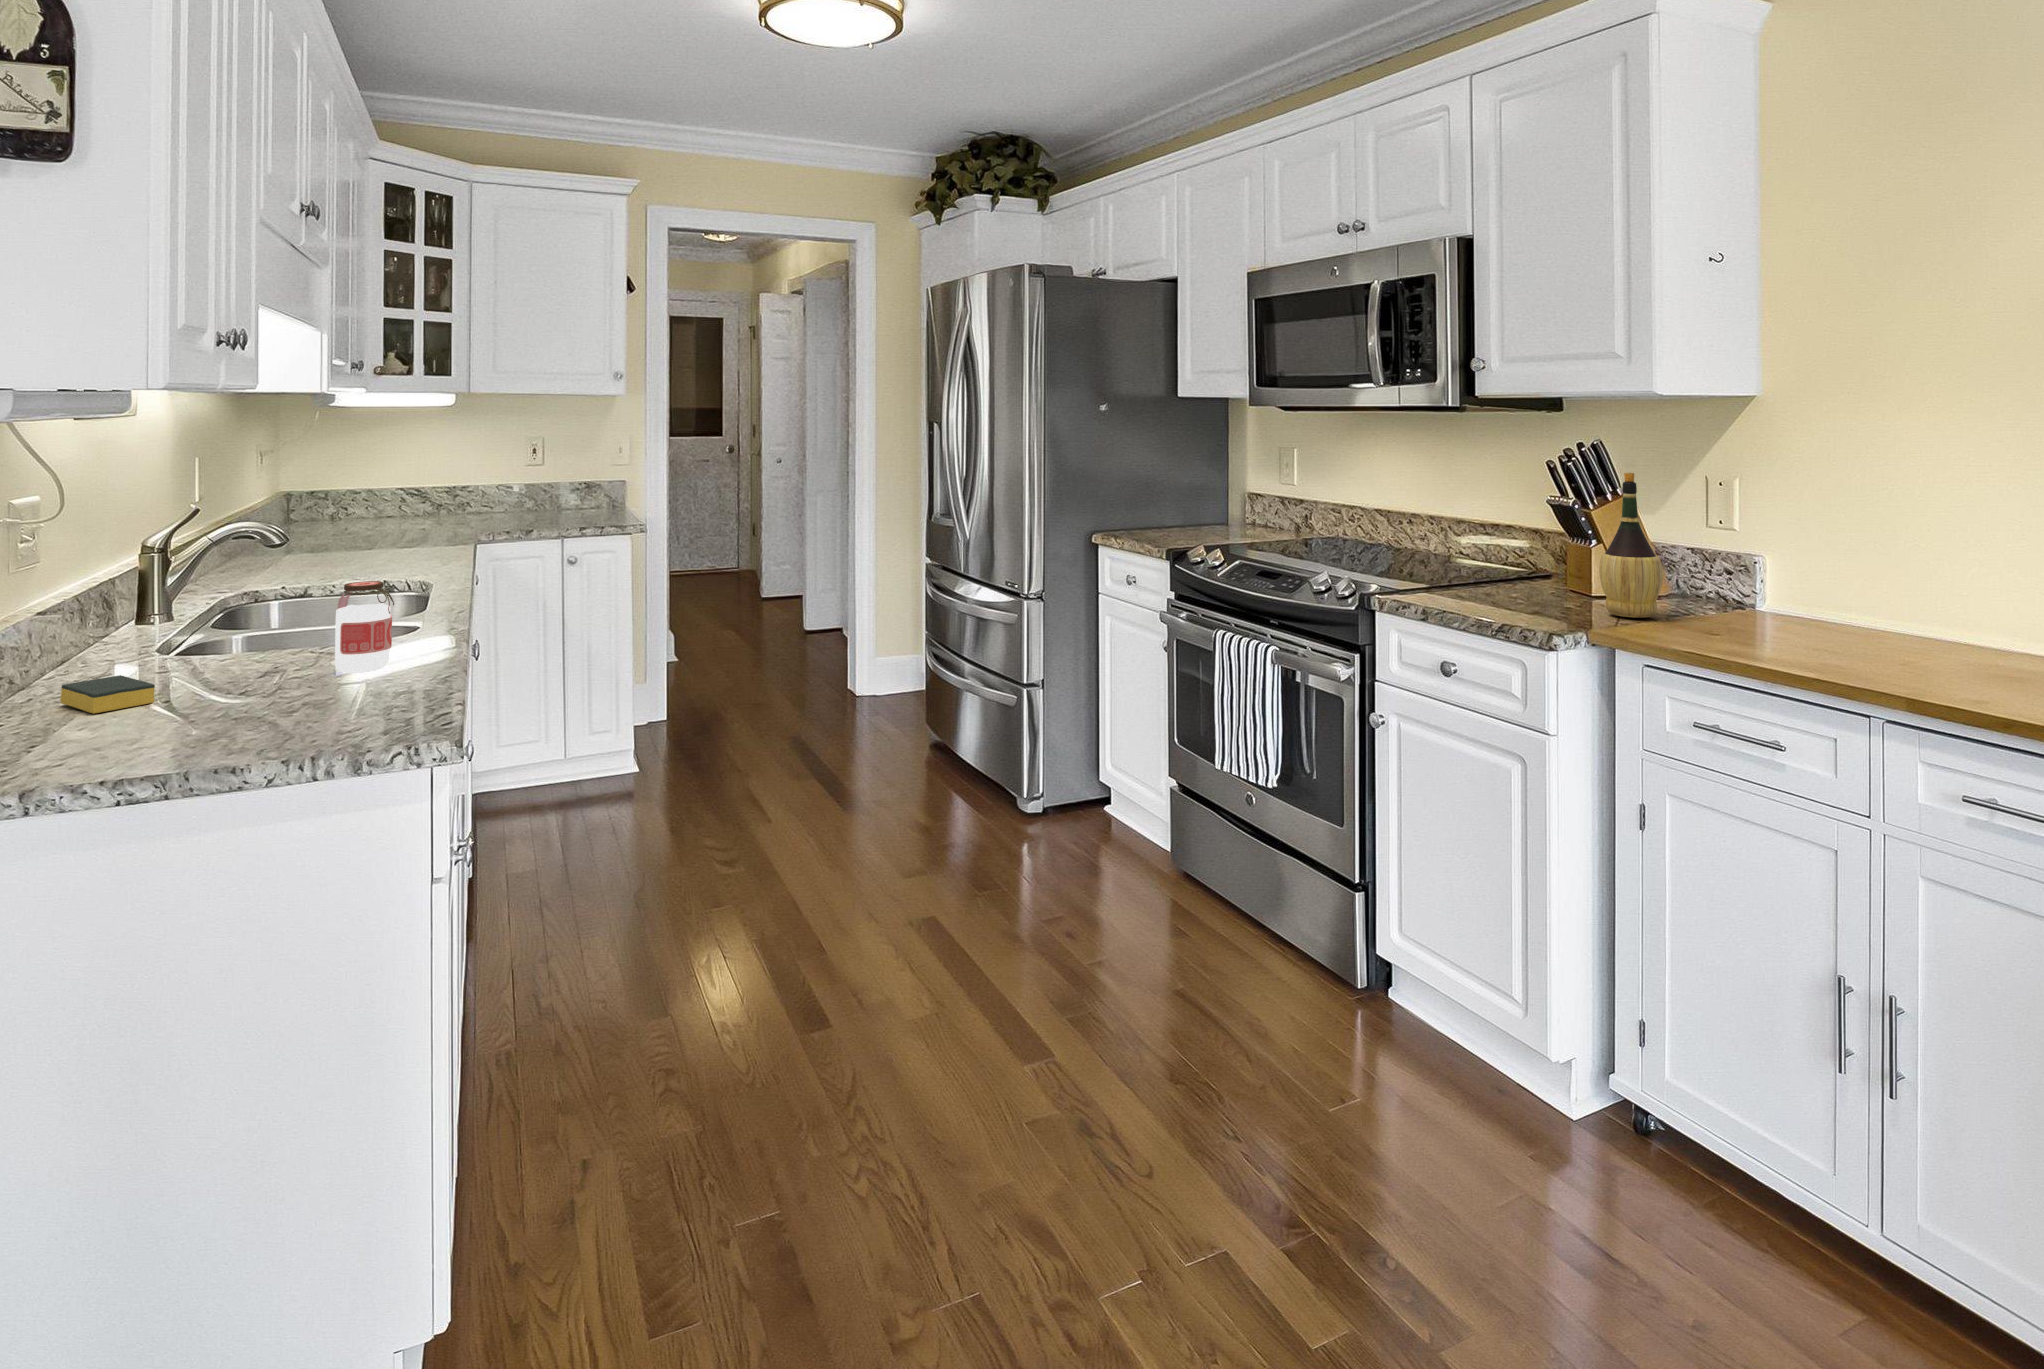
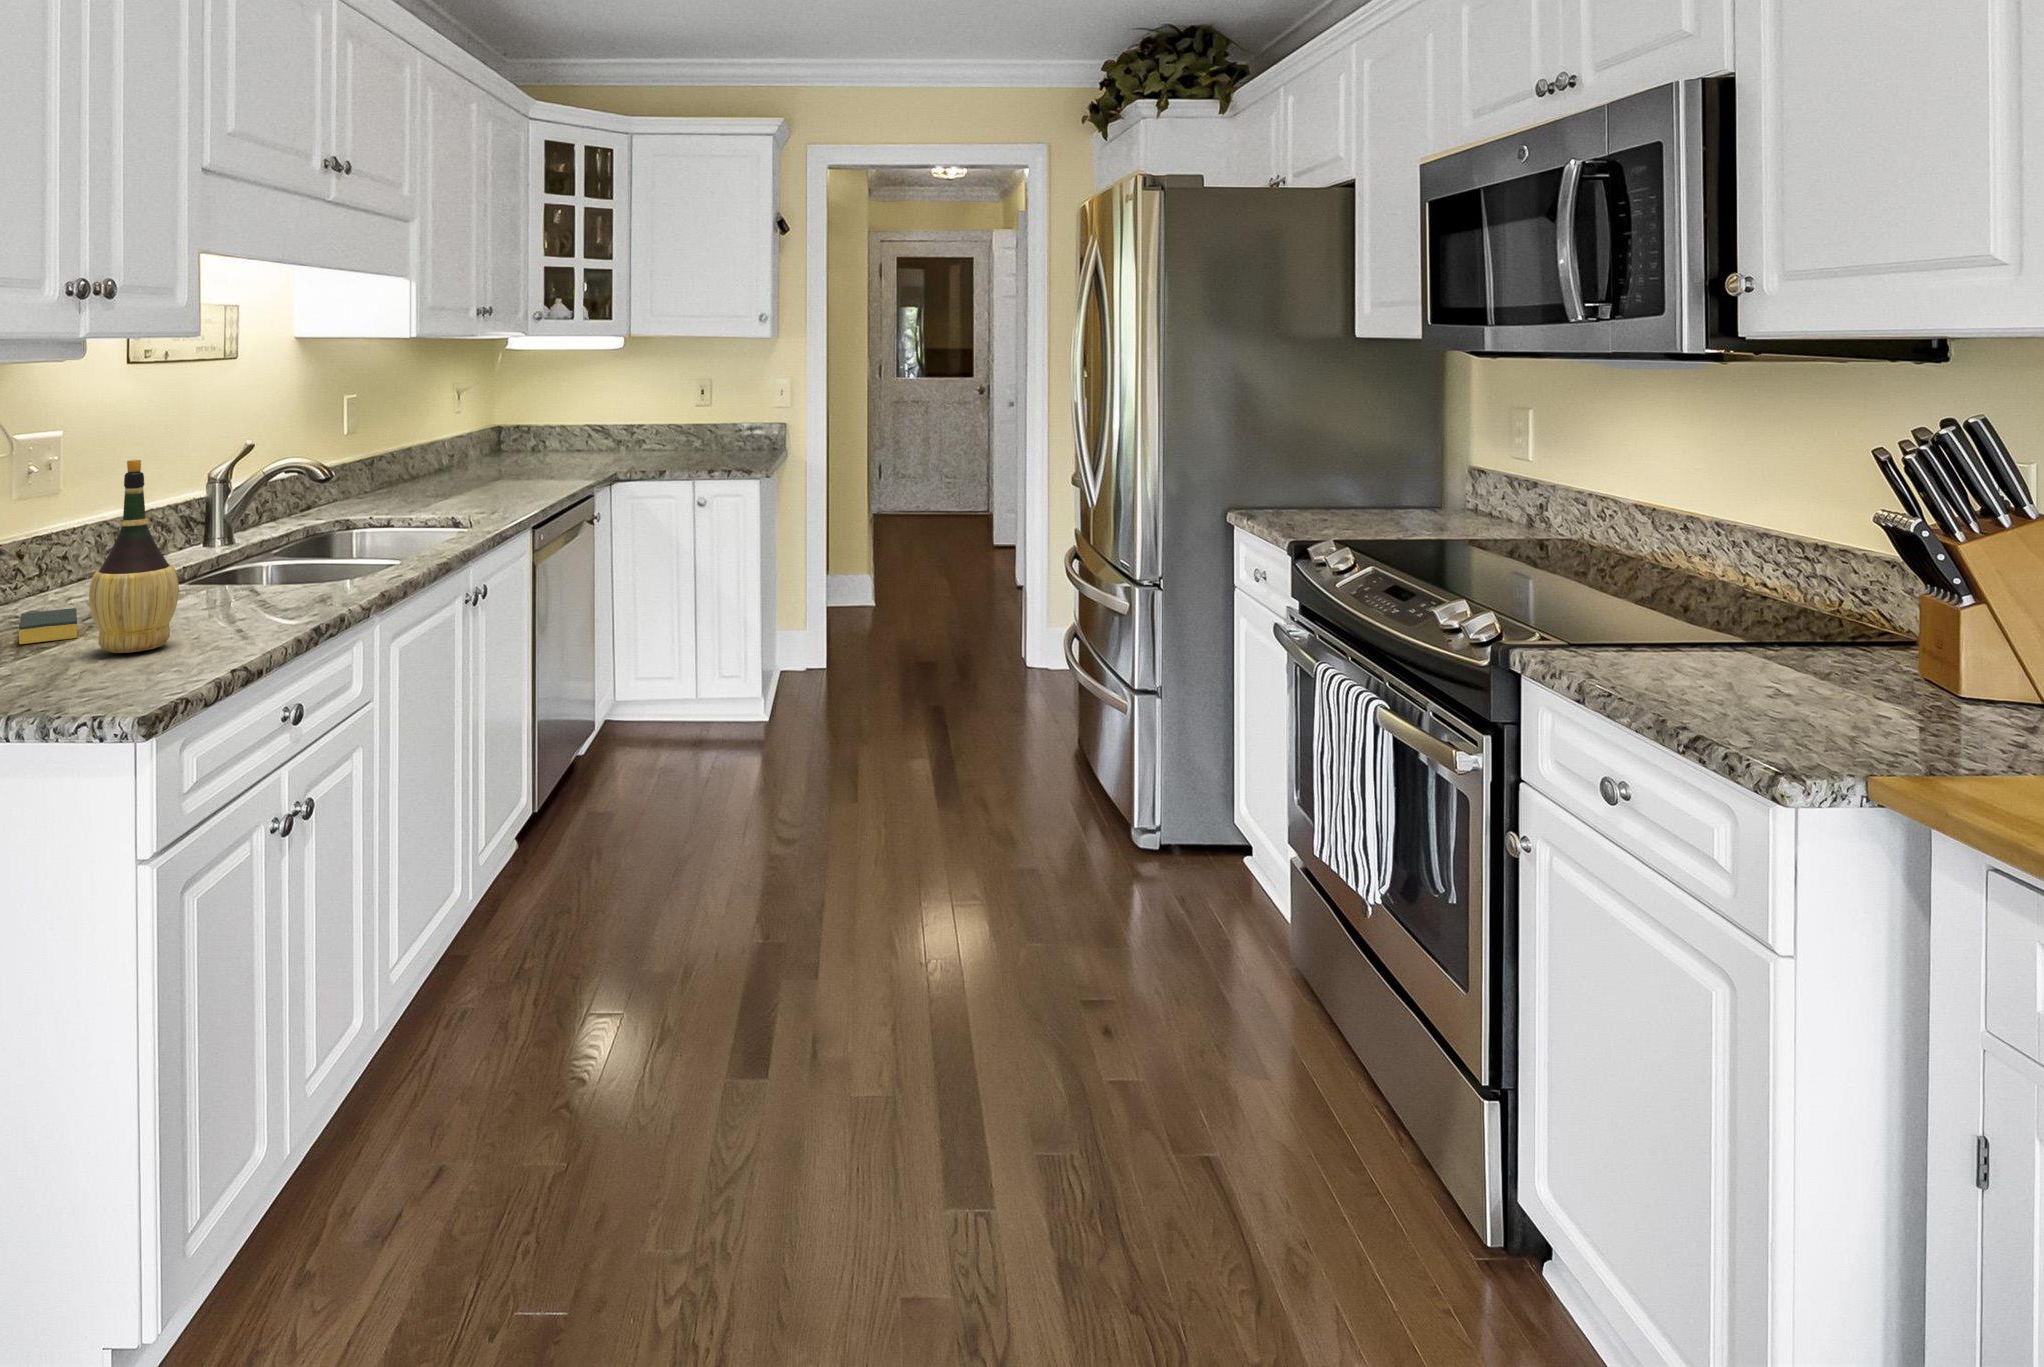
wine bottle: present [1599,472,1663,618] -> present [89,460,179,653]
jar: present [335,581,394,673] -> none [241,532,297,625]

